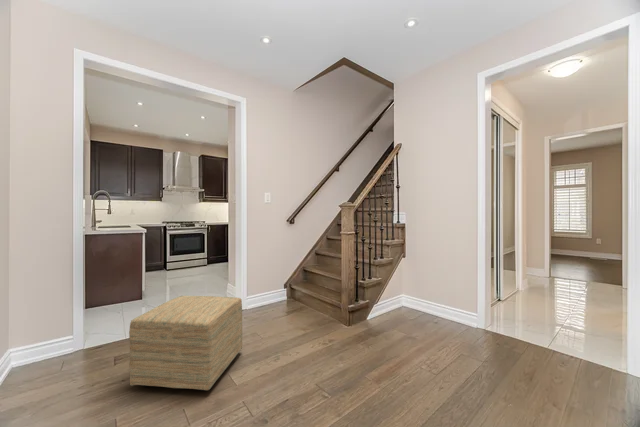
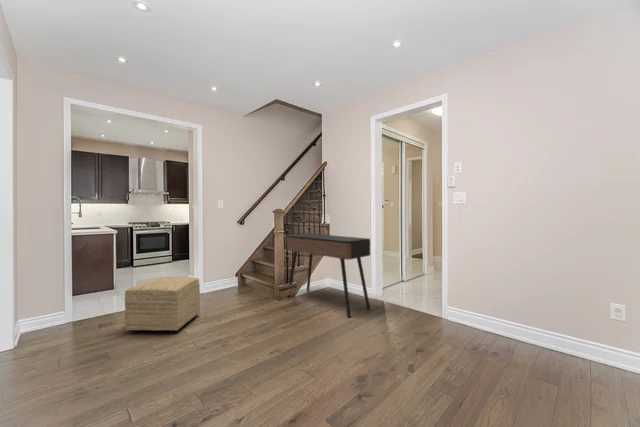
console table: none [357,235,497,371] -> present [287,233,370,317]

